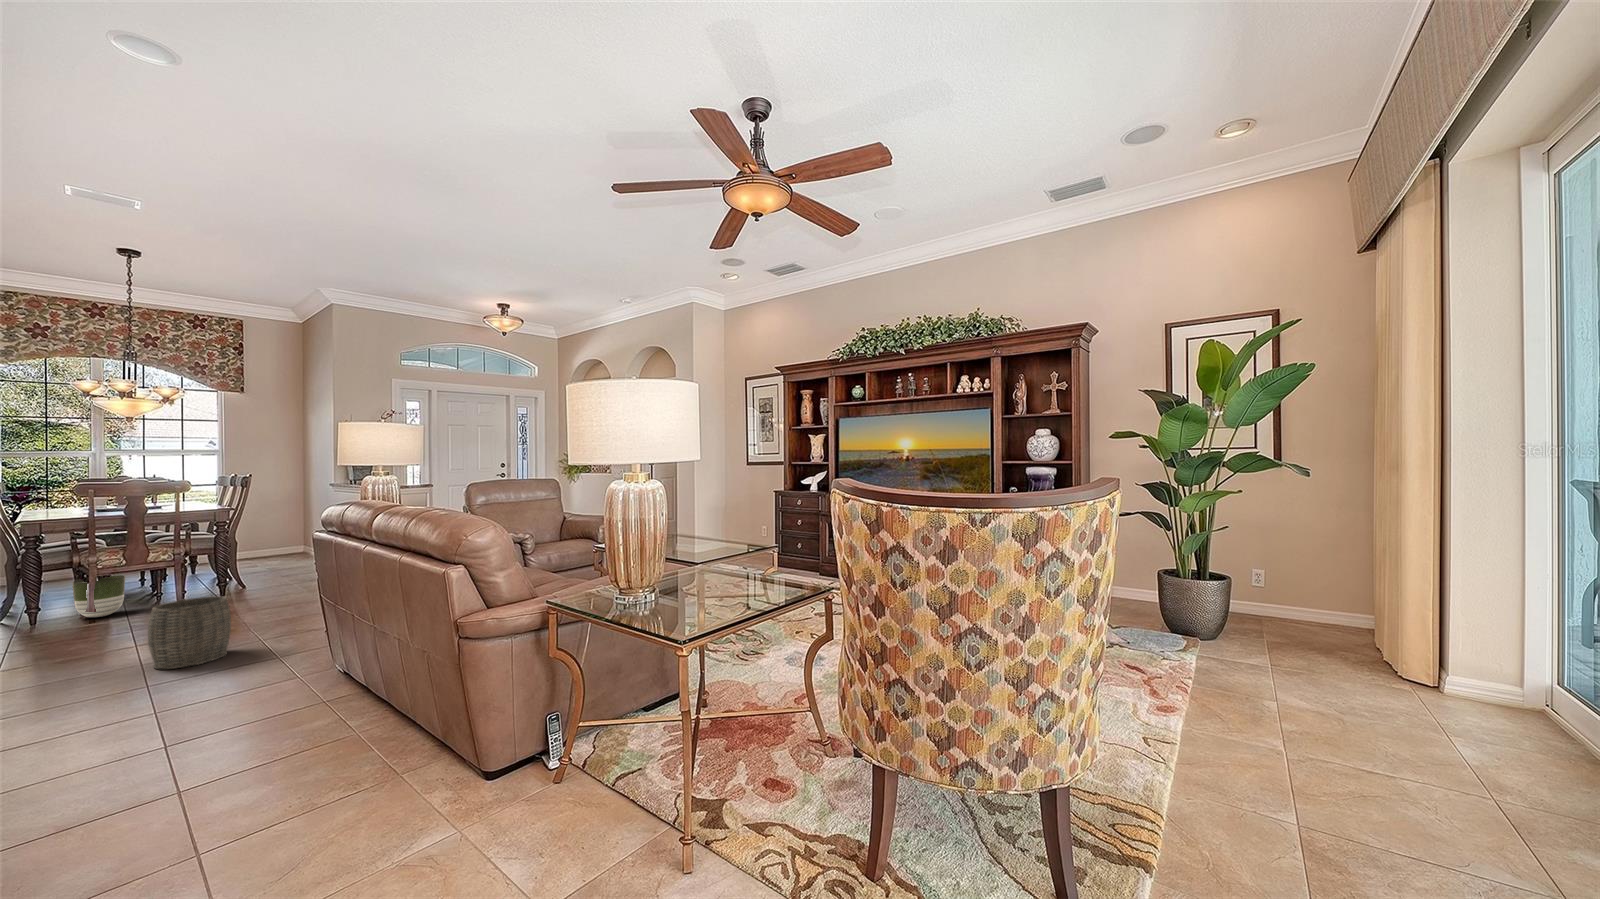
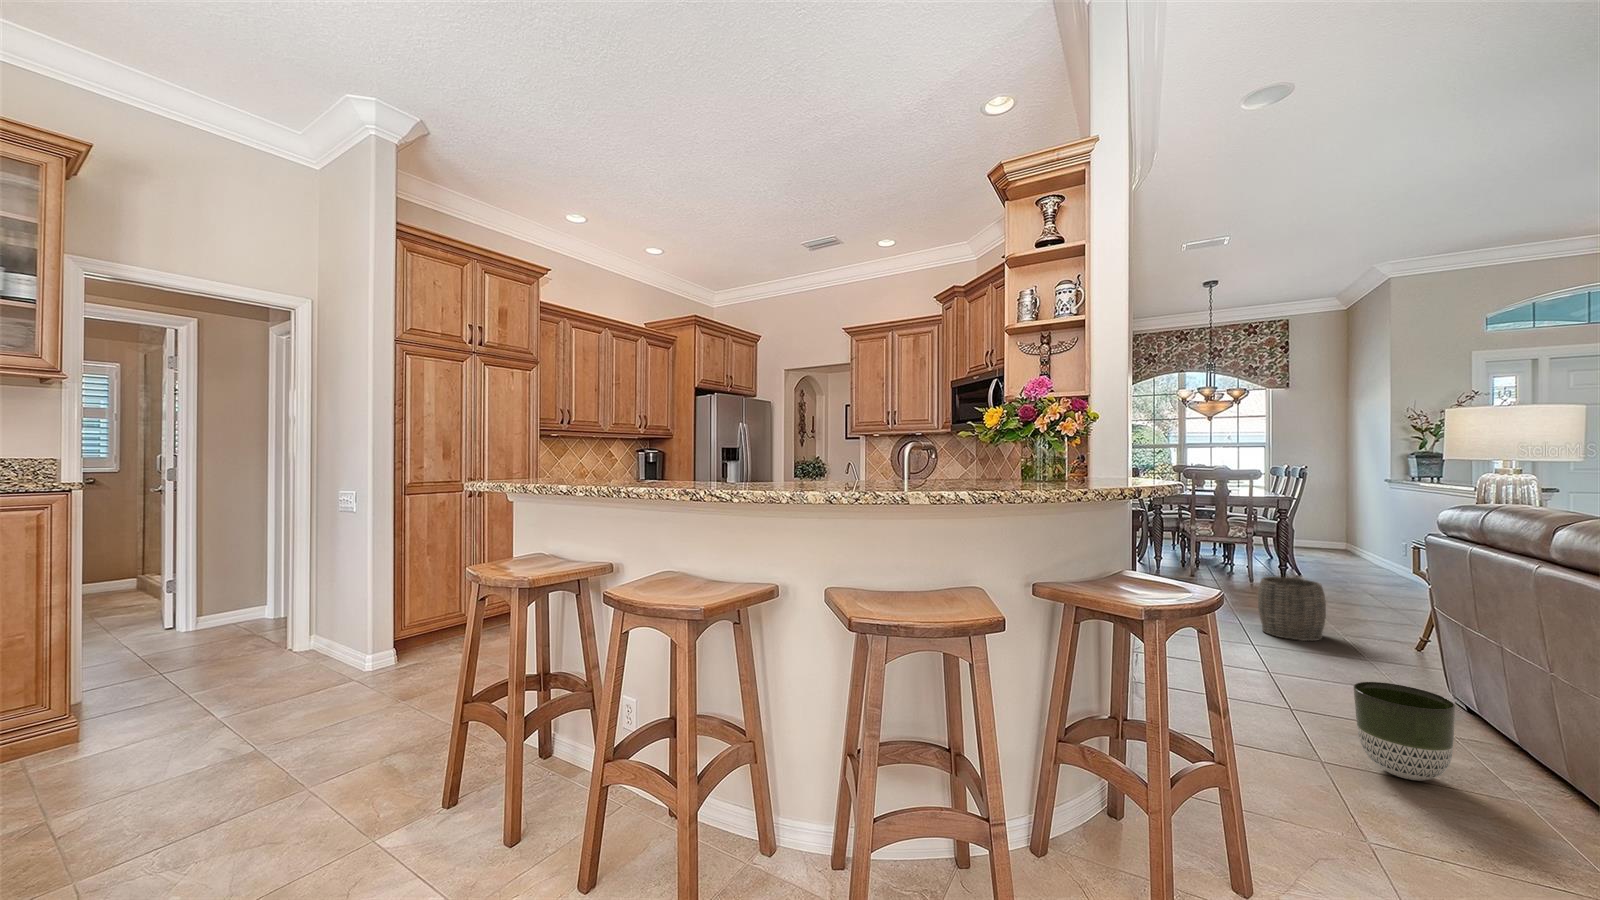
planter: present [72,575,125,617] -> present [1354,682,1455,781]

